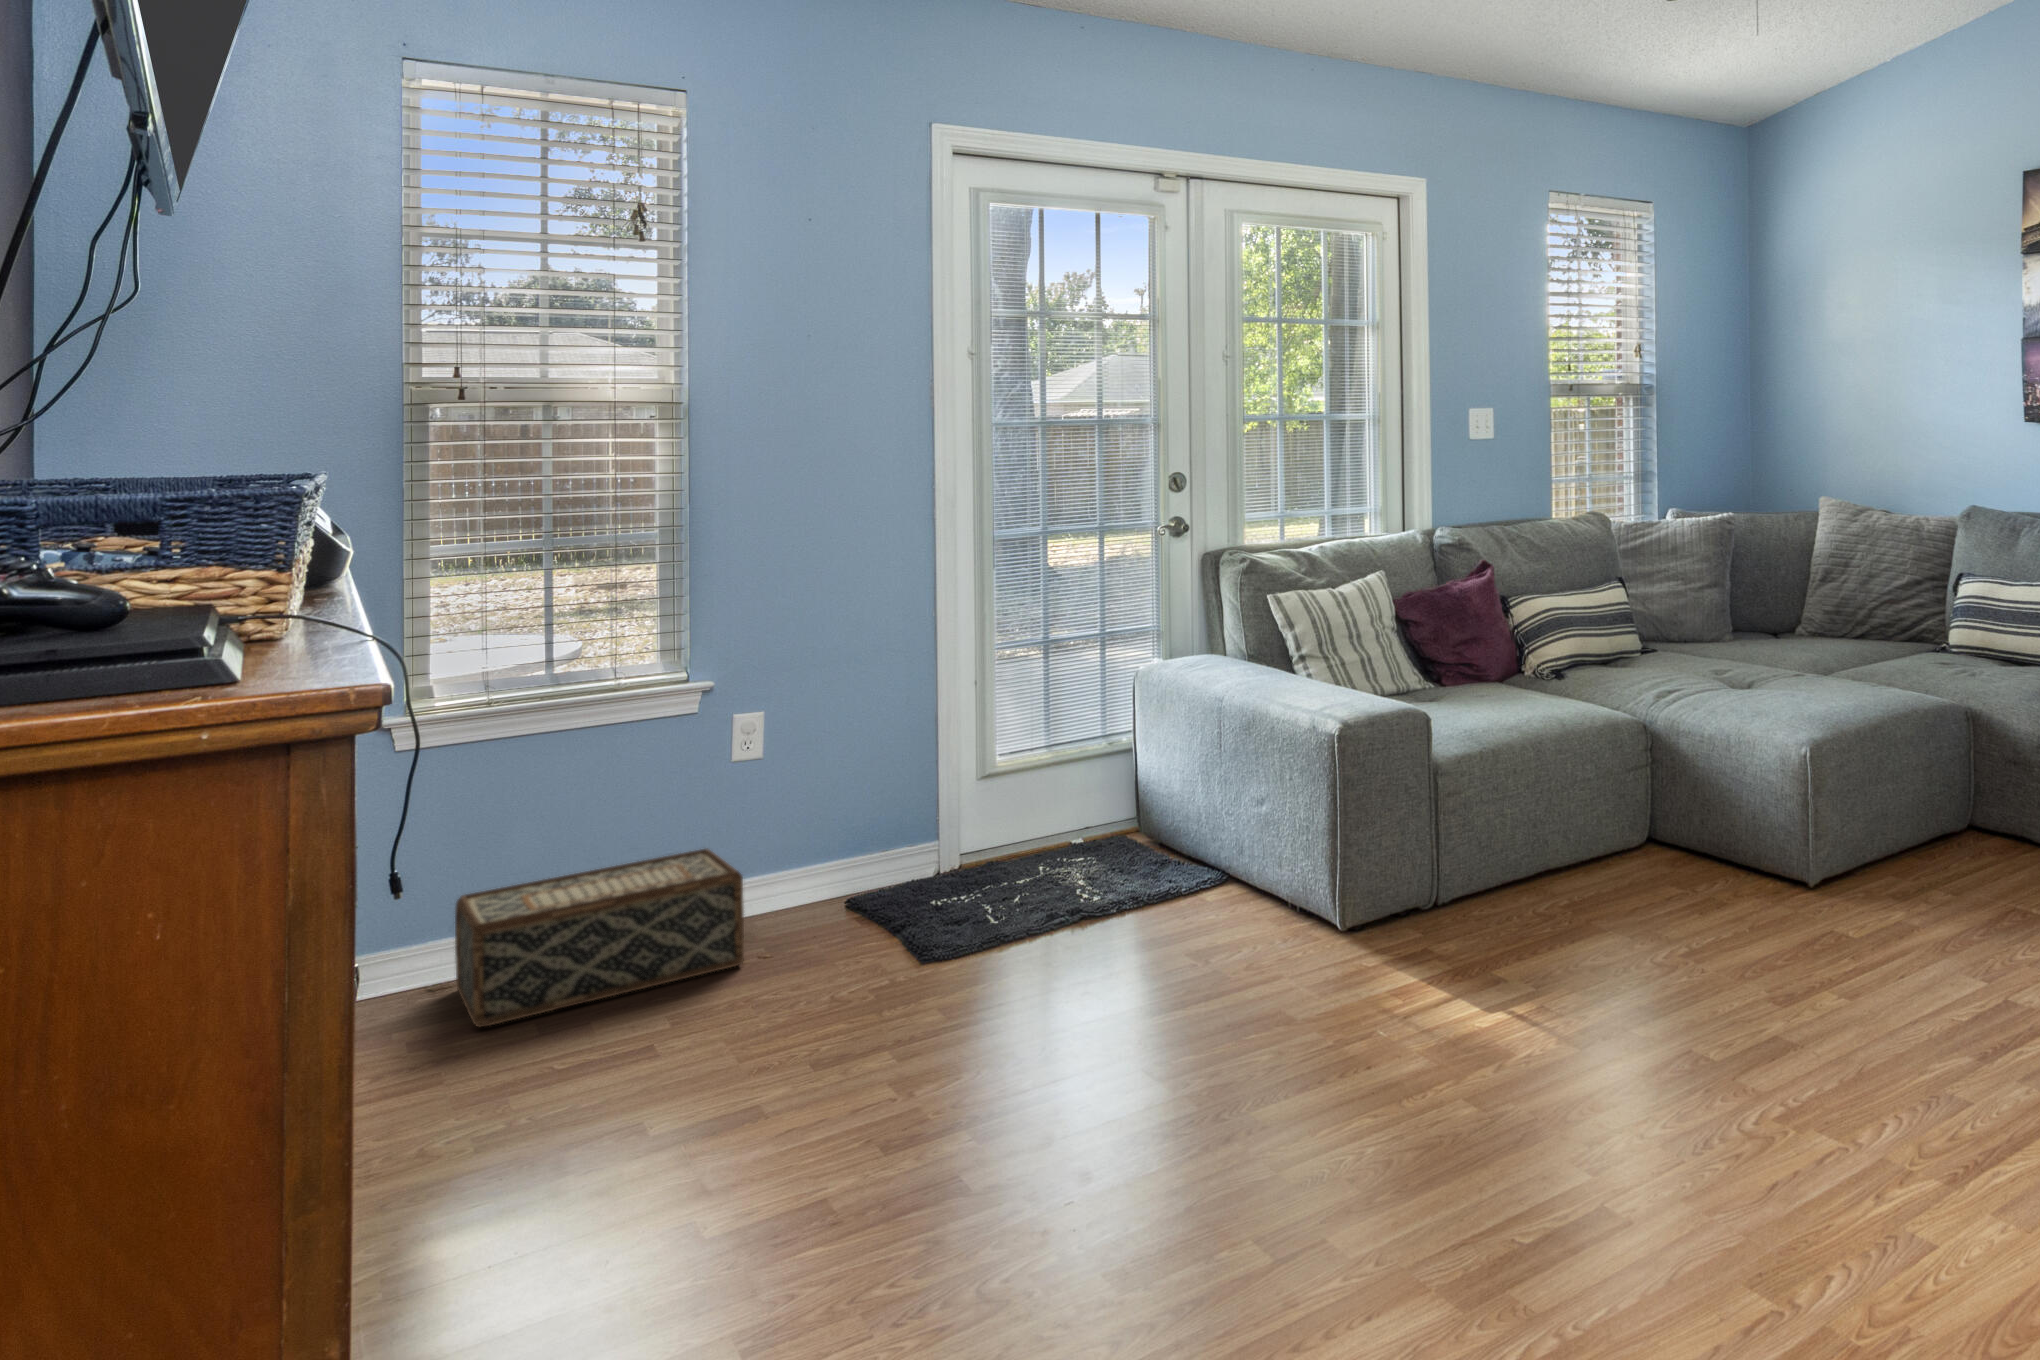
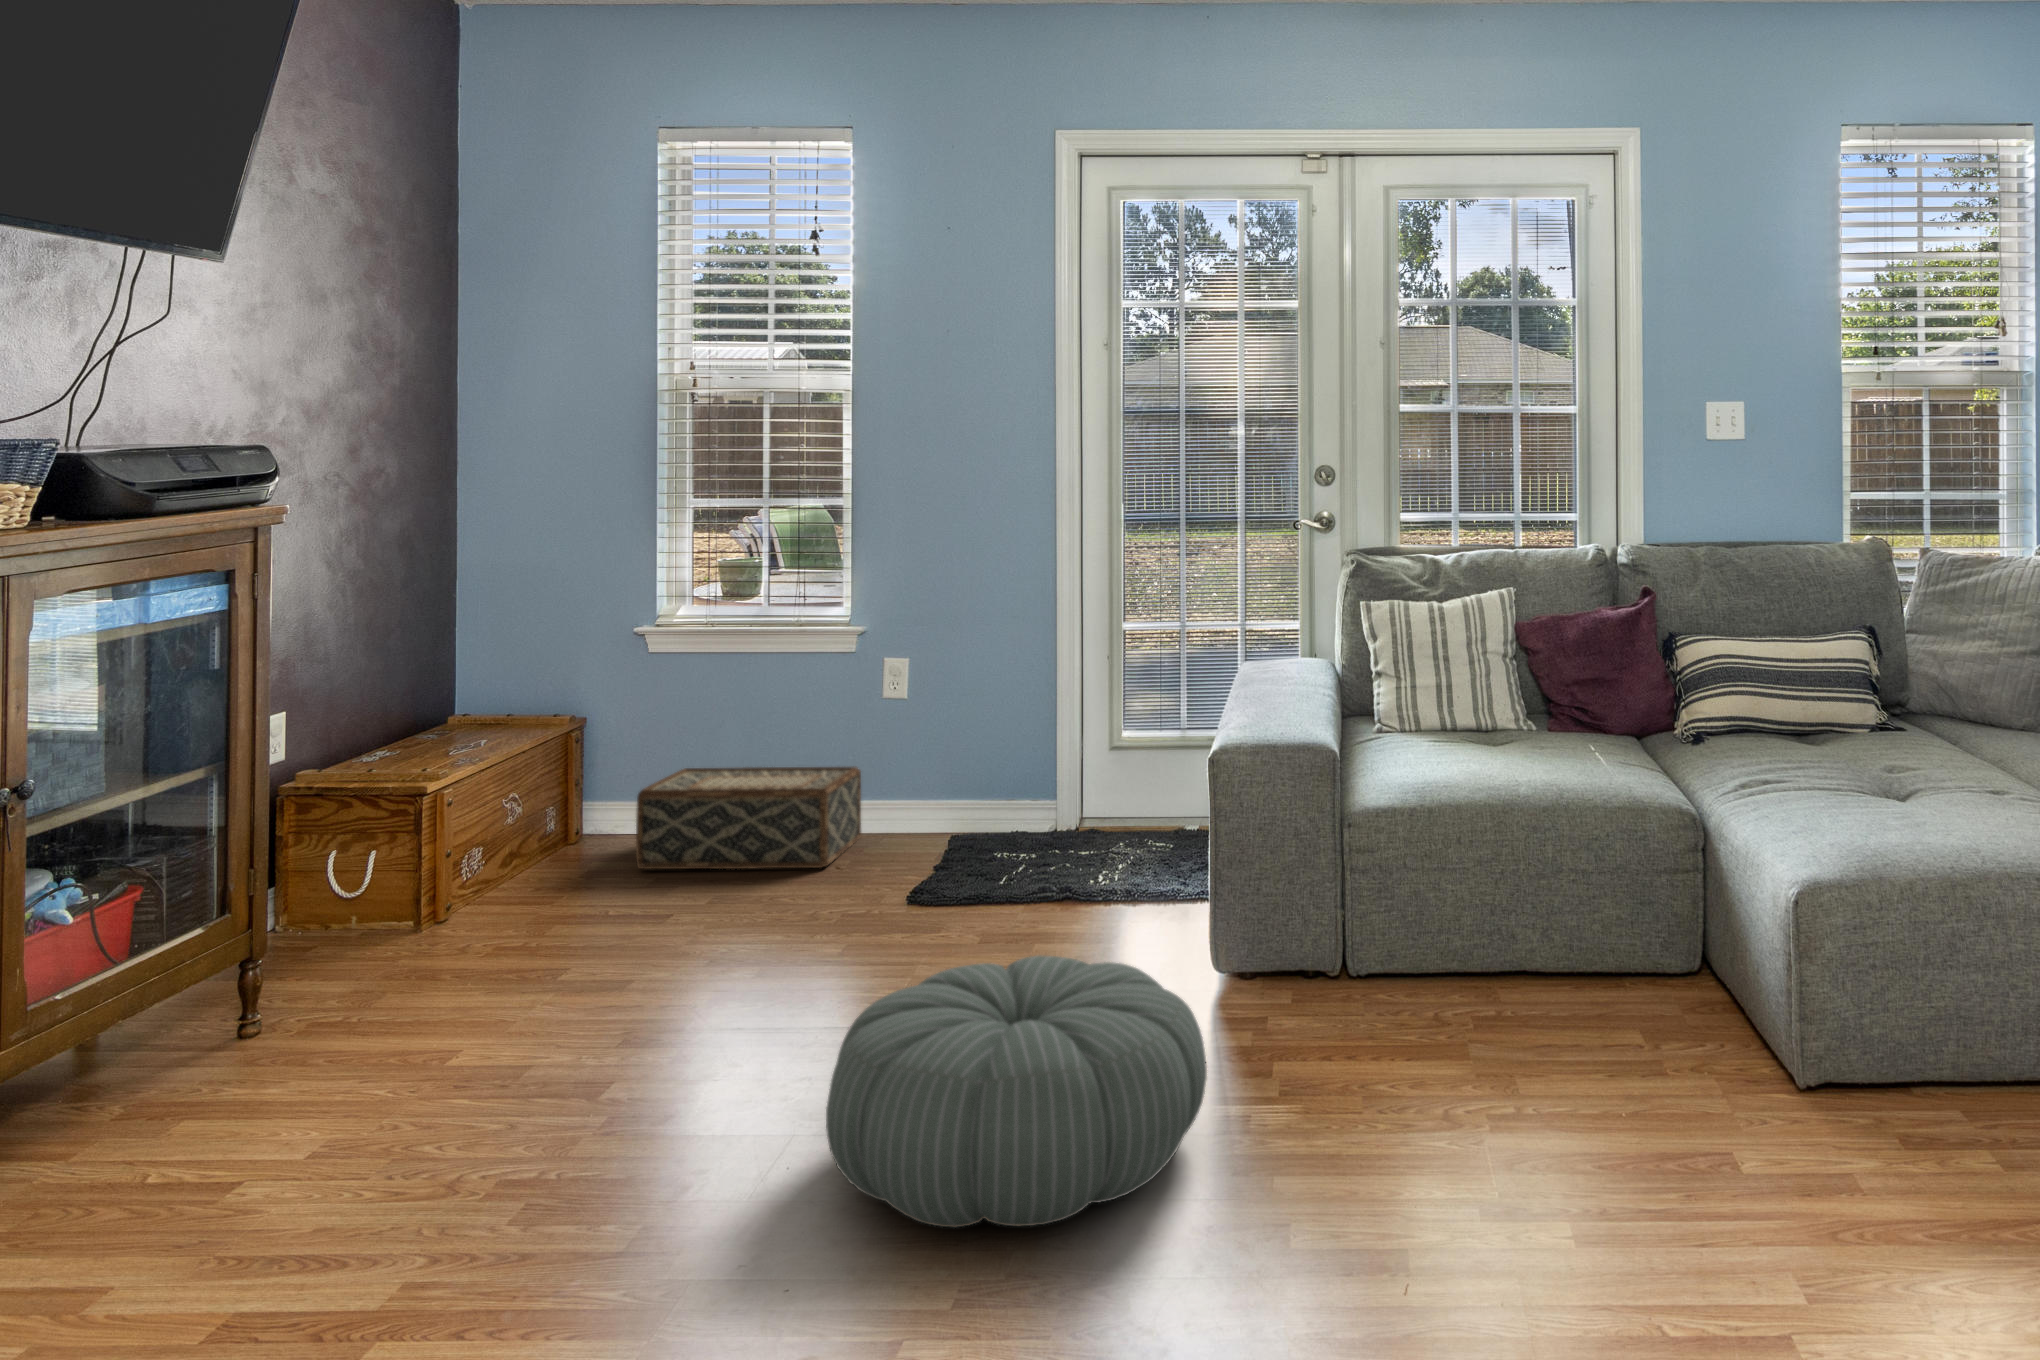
pouf: none [1277,910,1612,1148] -> present [826,955,1207,1228]

